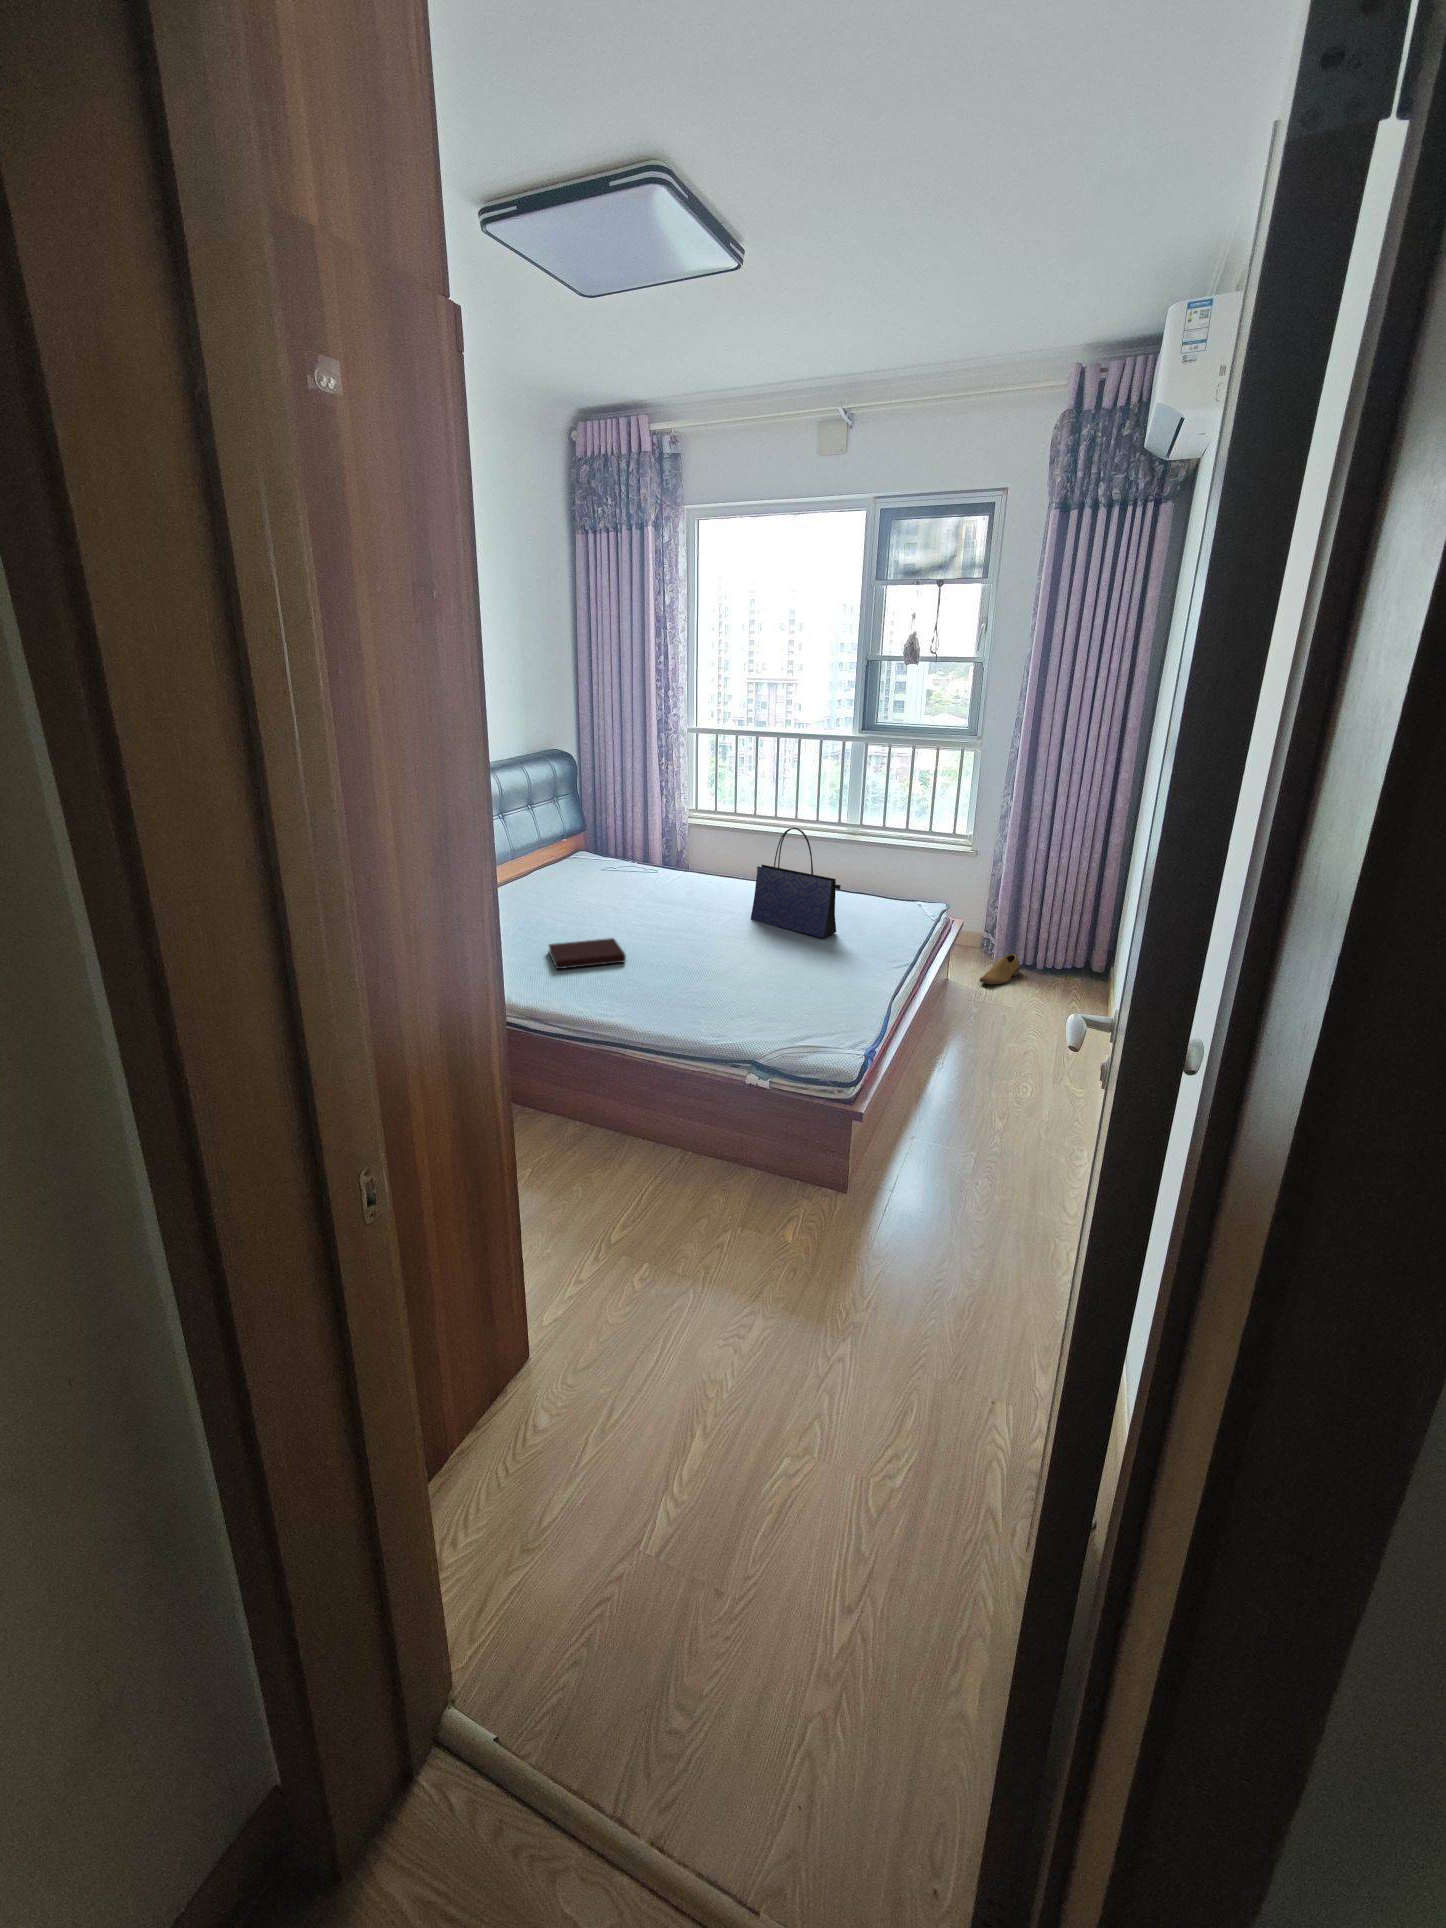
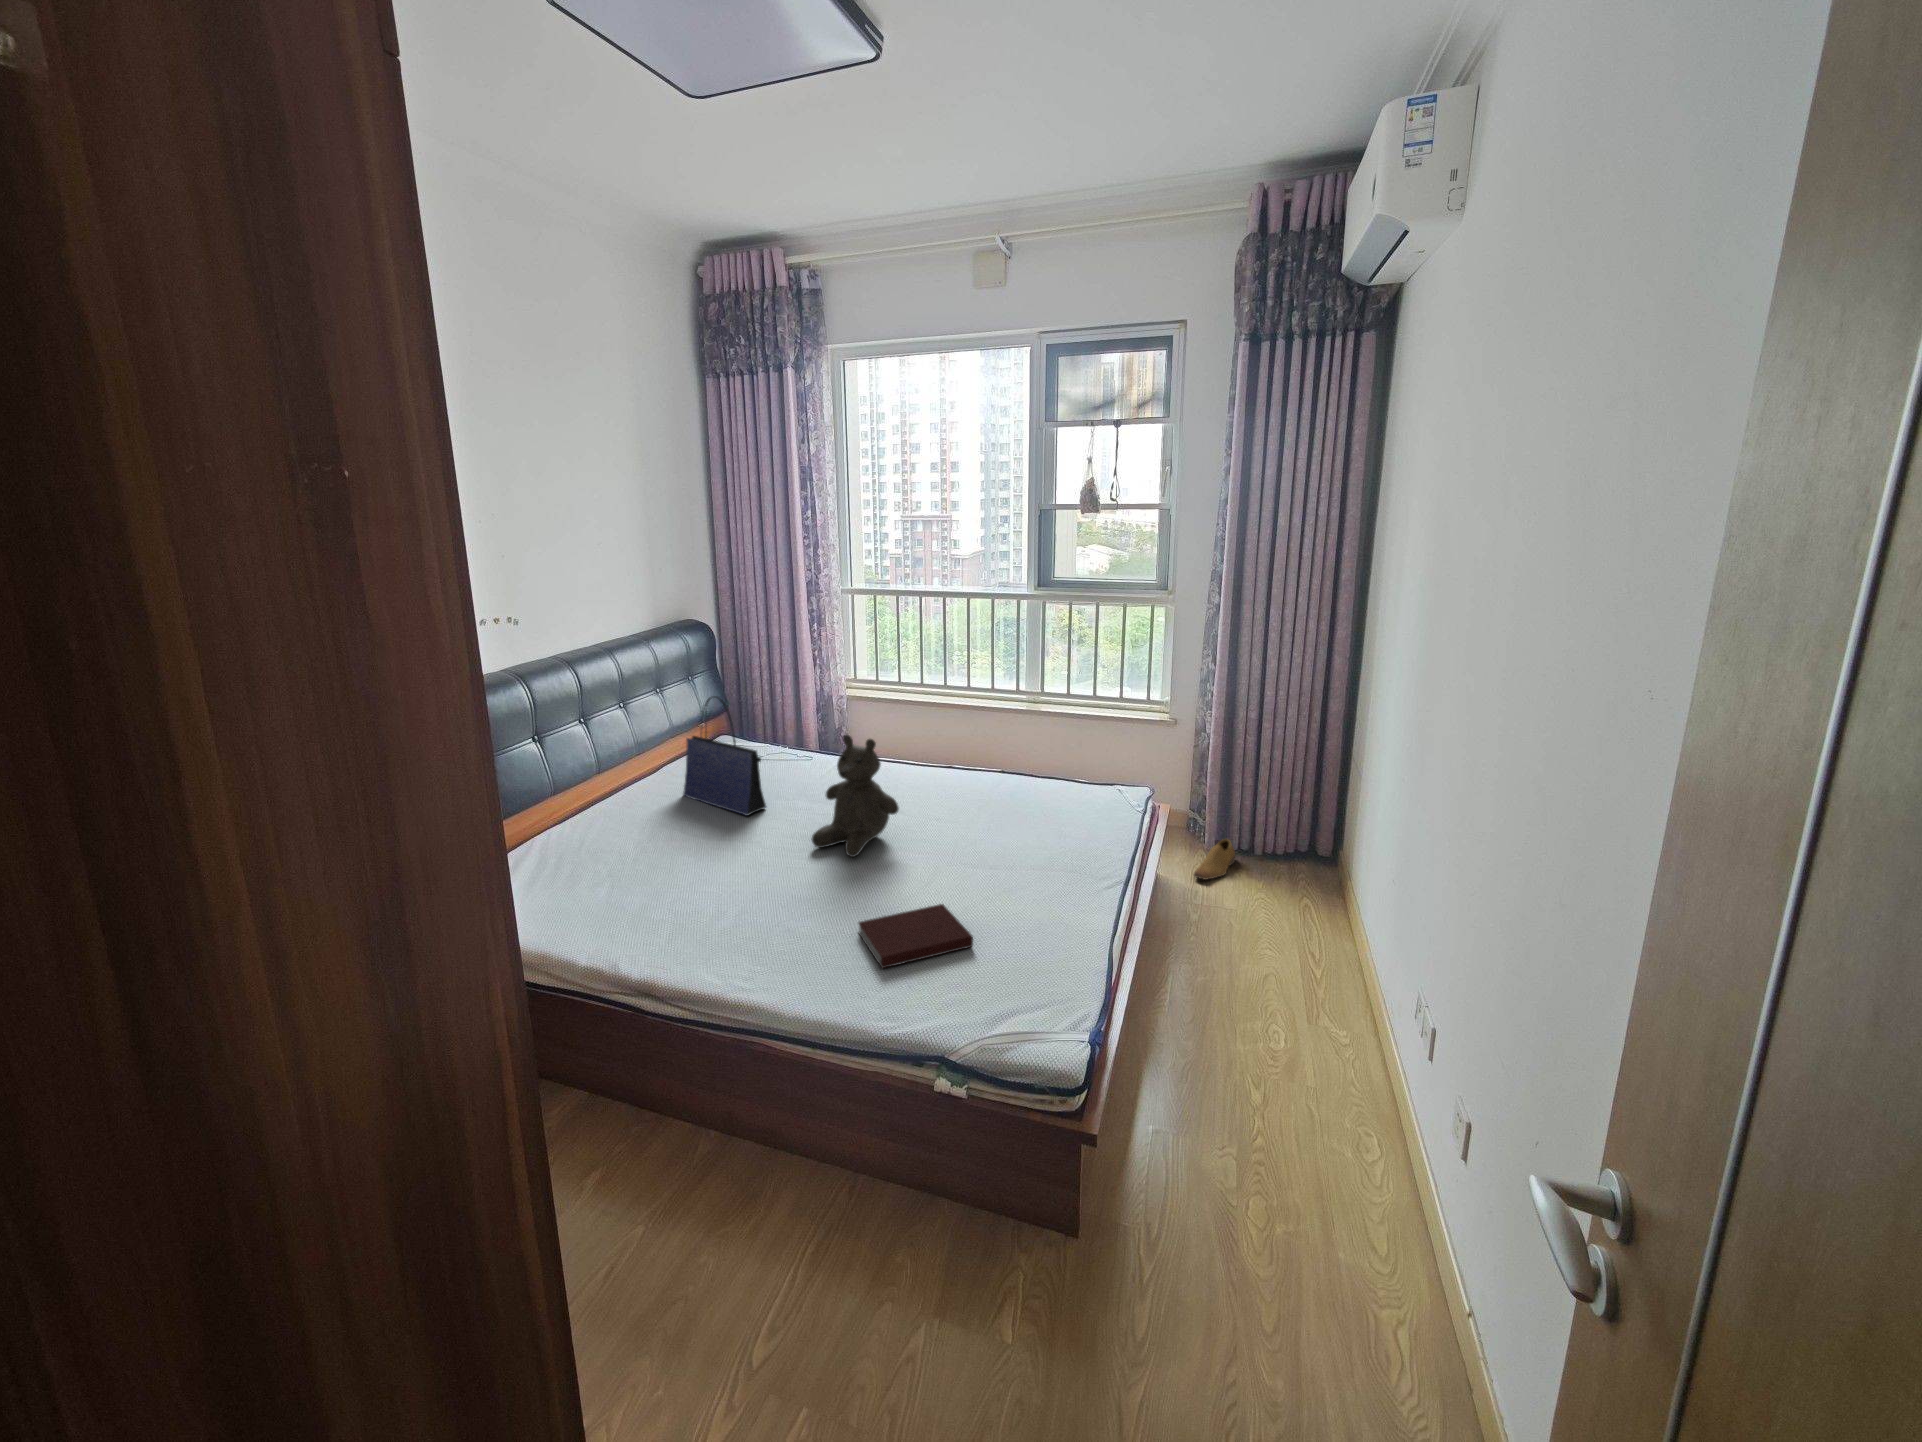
tote bag: present [751,828,841,938] -> present [683,696,766,815]
teddy bear: none [657,838,729,935] -> present [812,735,899,857]
notebook: present [549,938,626,969] -> present [858,904,973,968]

